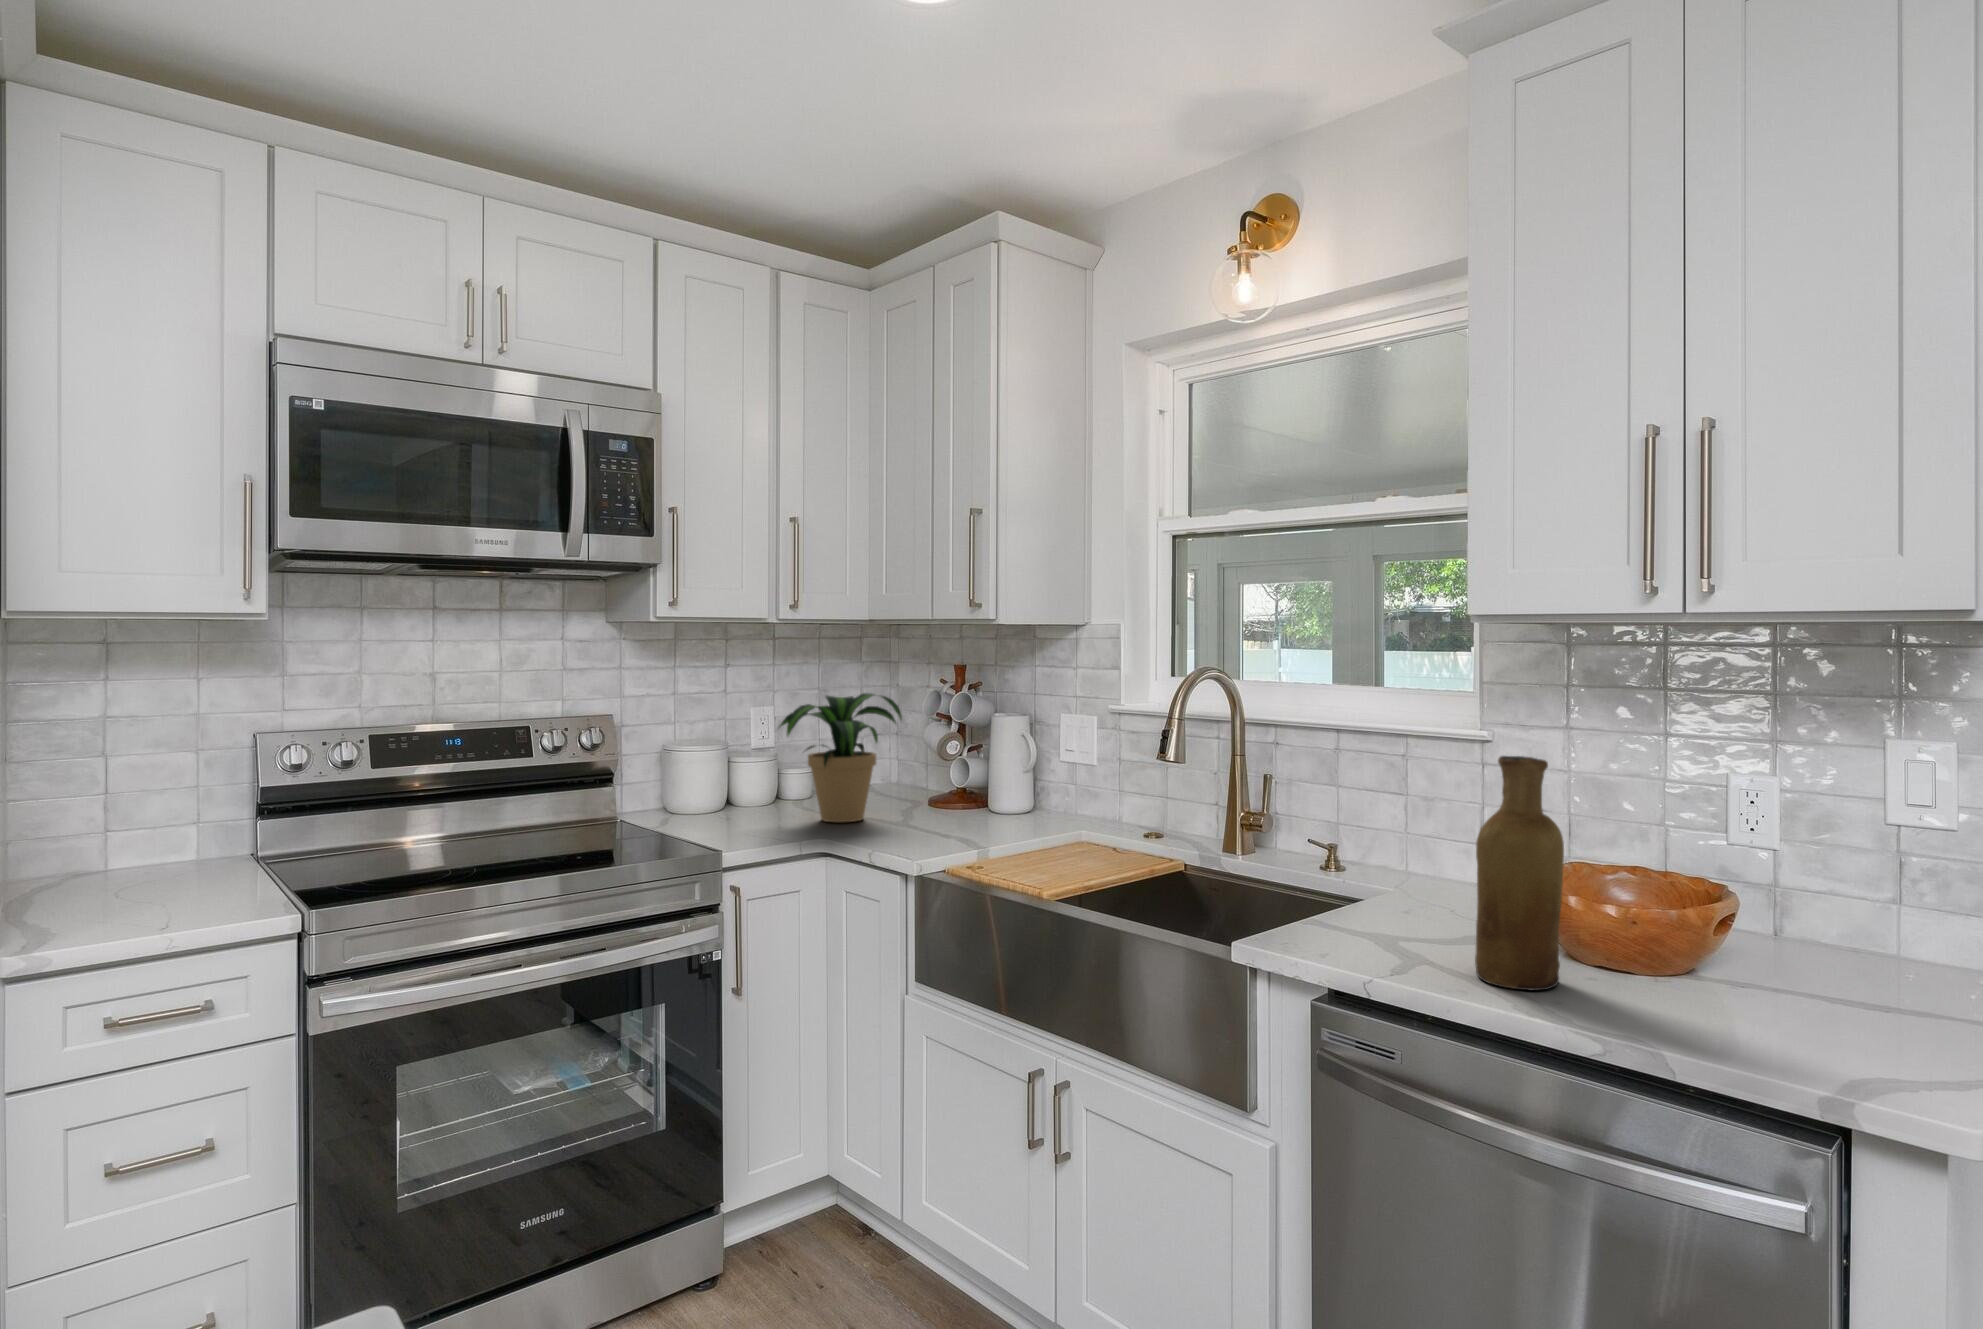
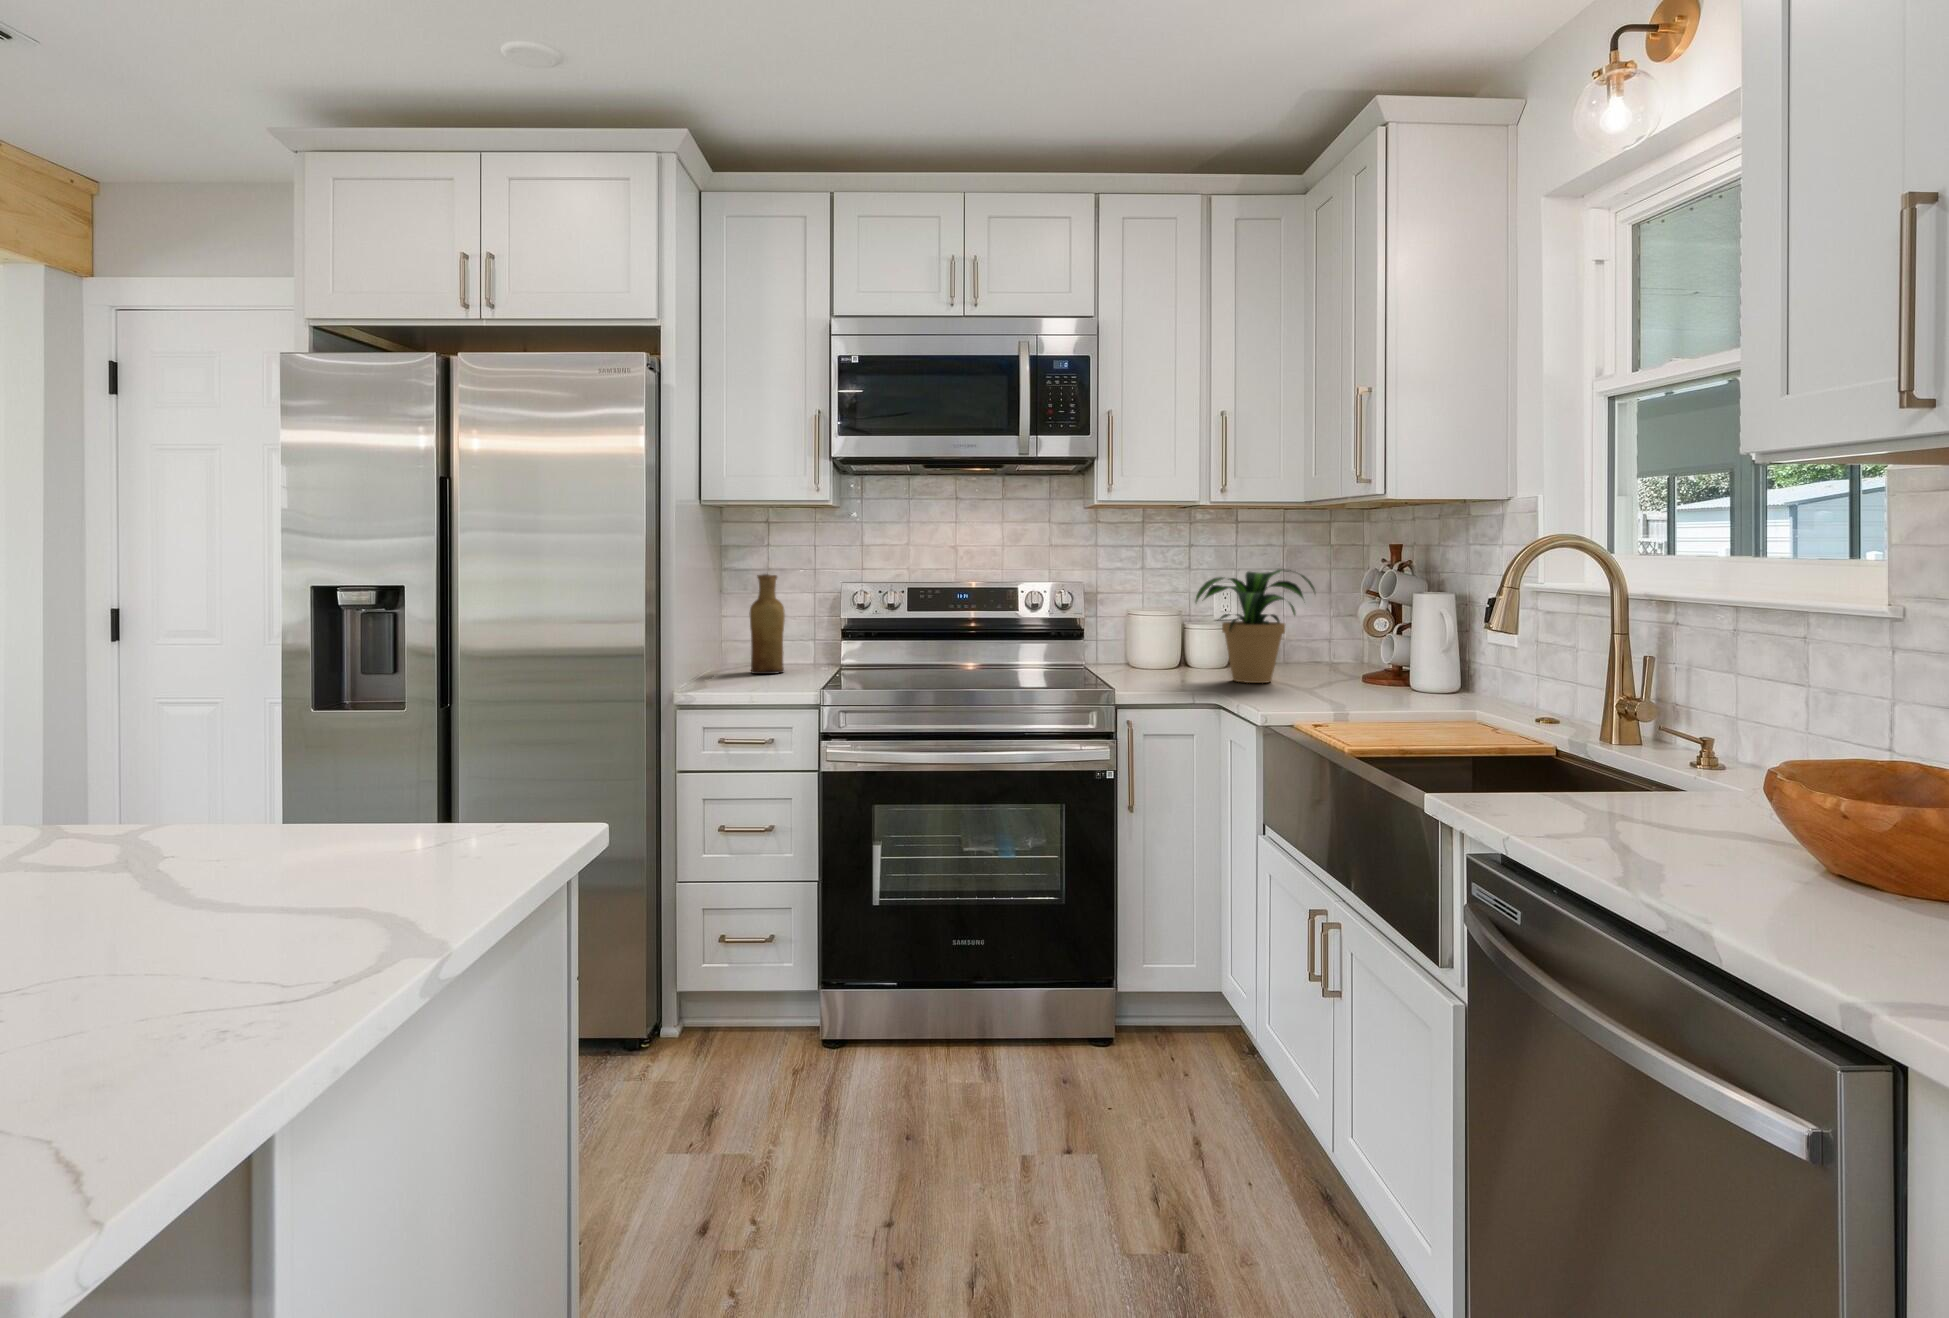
vase: present [1475,756,1564,991] -> present [749,574,785,674]

